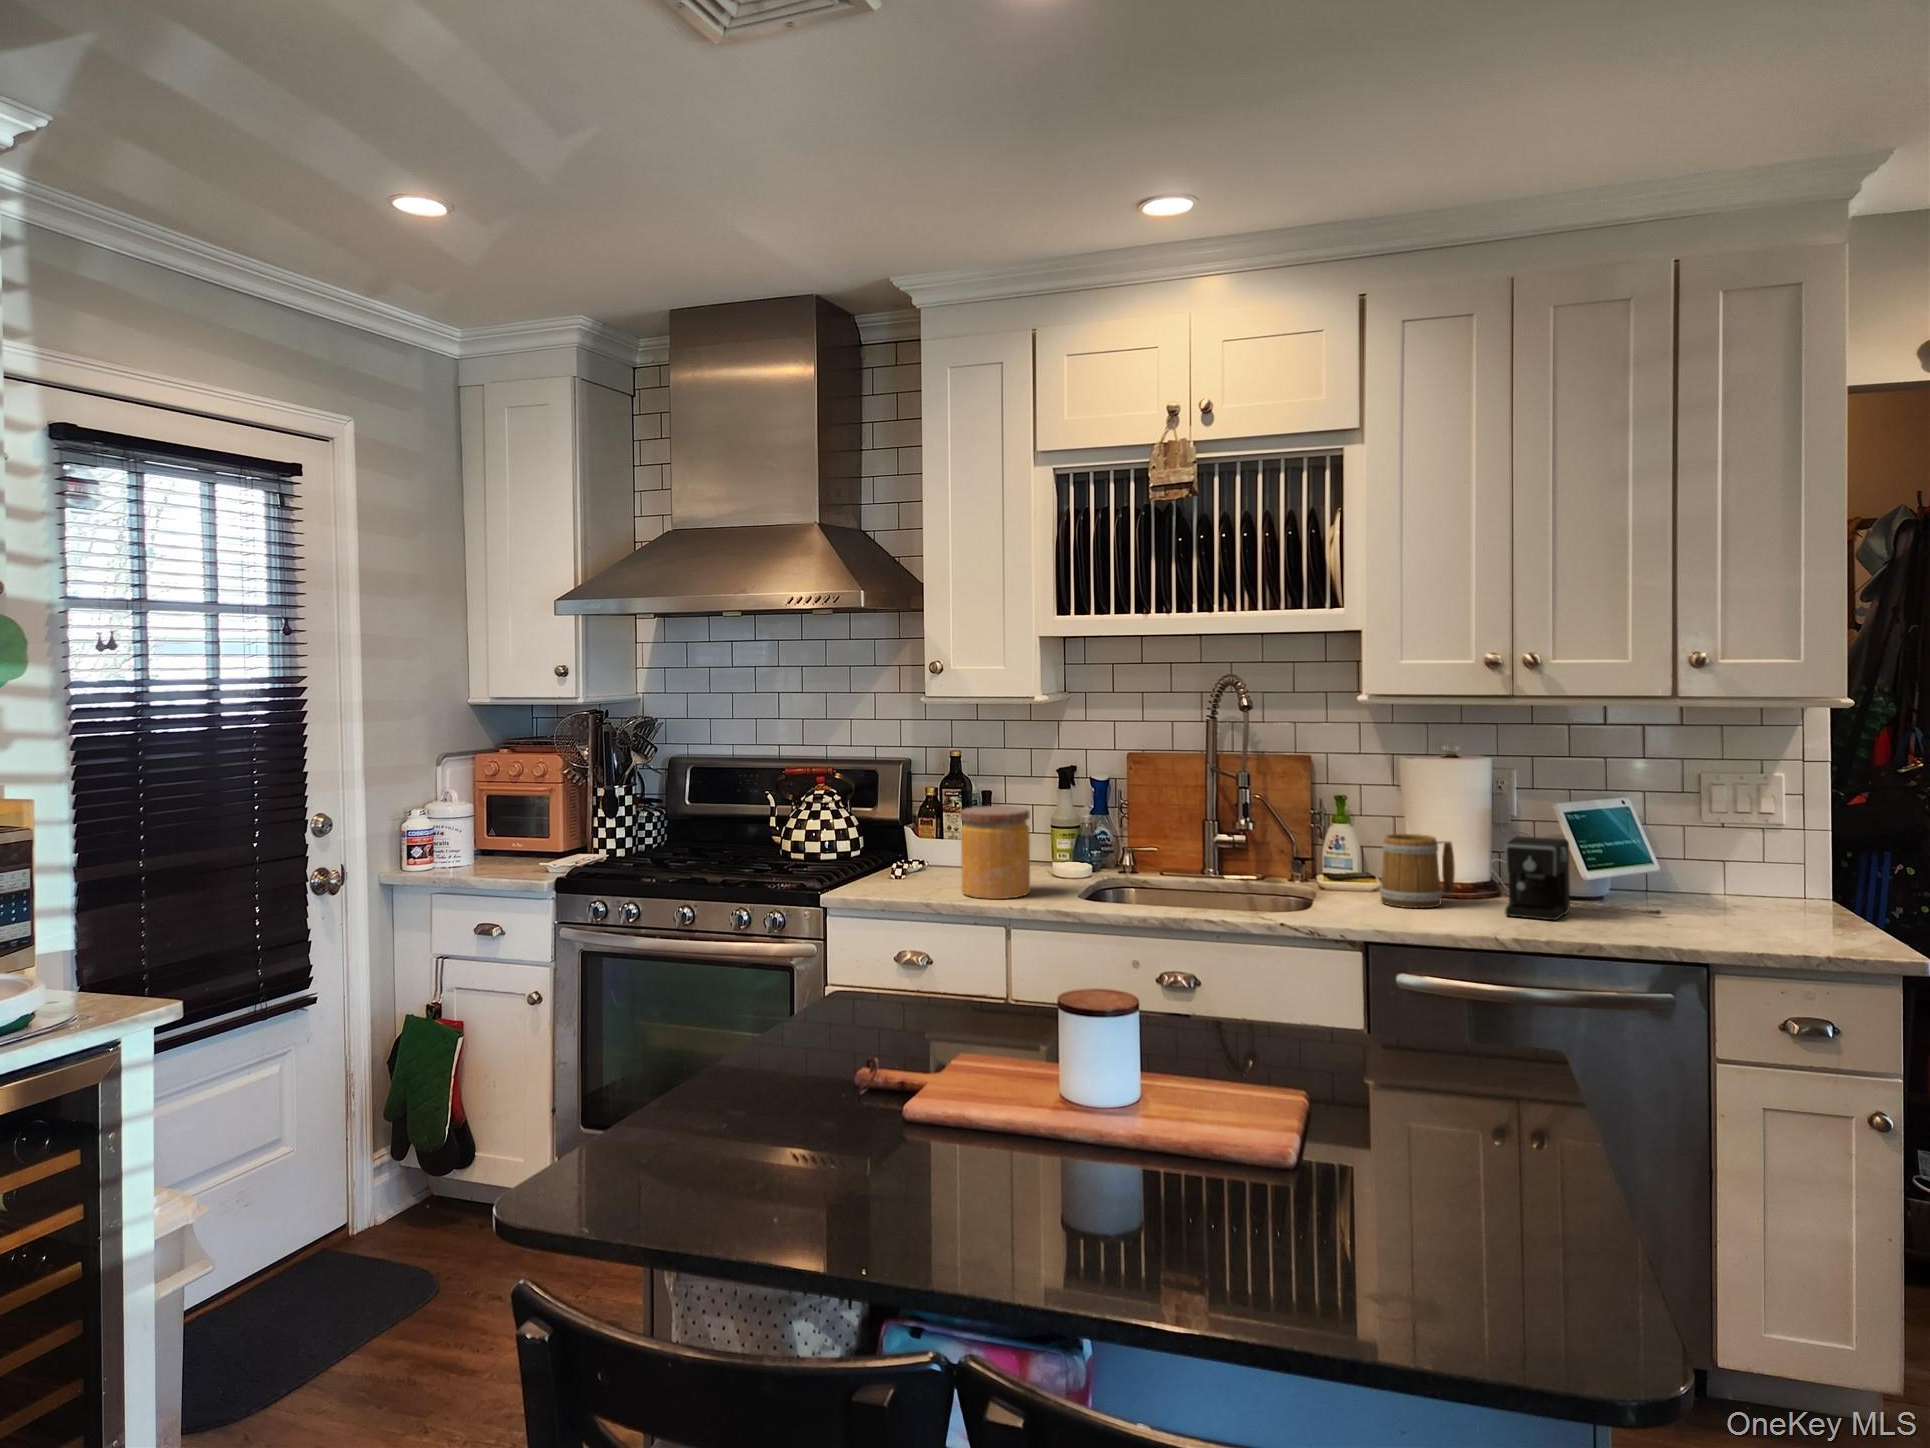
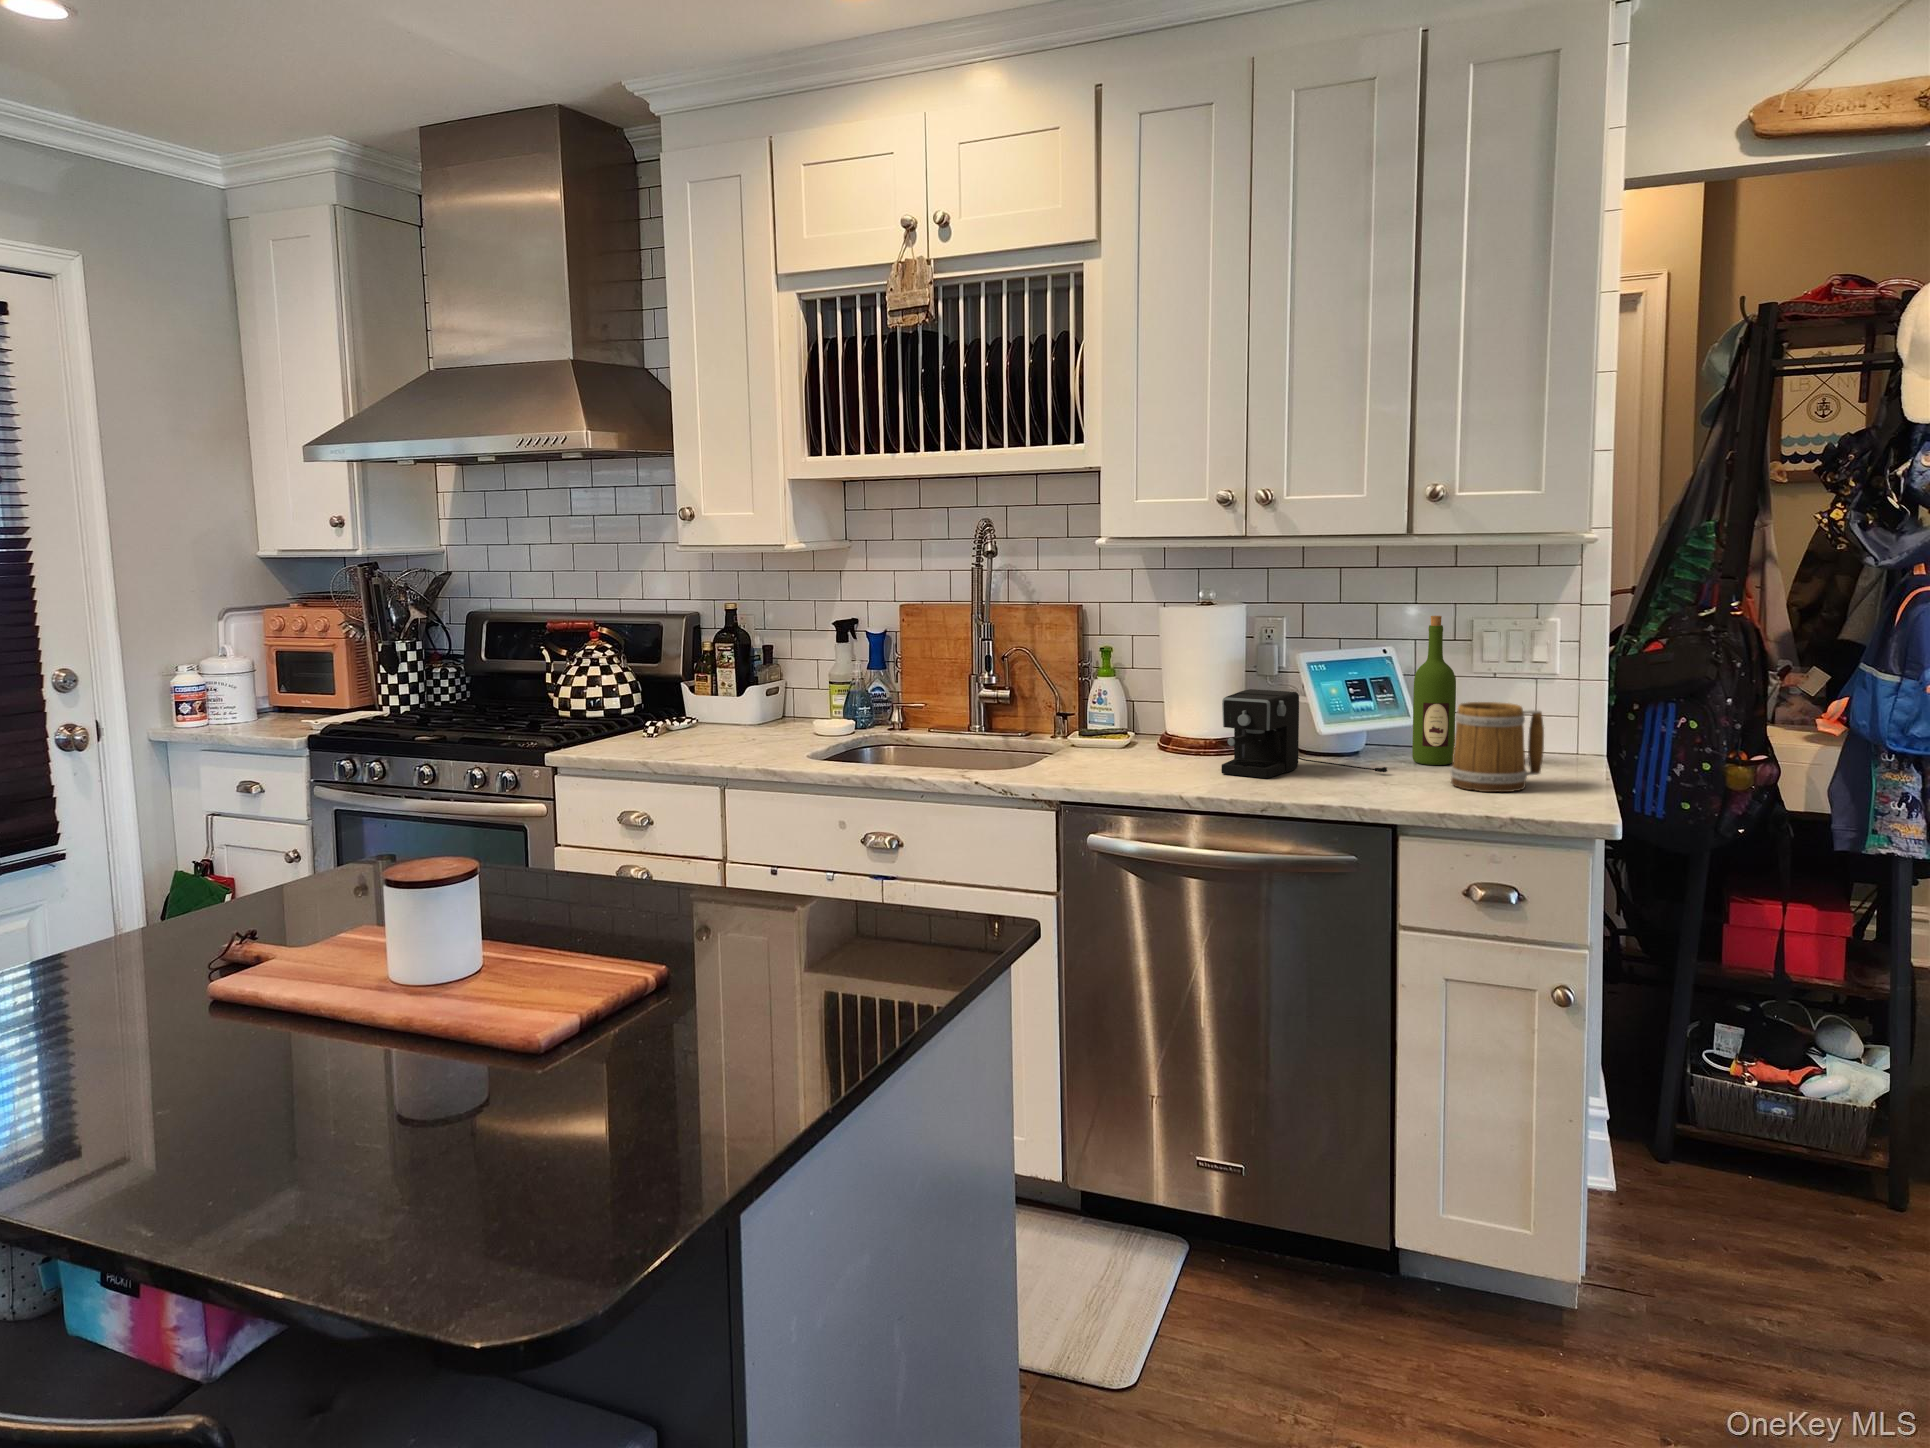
wine bottle: none [1665,769,1707,908] -> present [1412,616,1456,765]
jar: present [960,806,1030,899] -> none [684,660,761,756]
mug: present [1380,834,1455,908] -> present [1450,702,1544,792]

